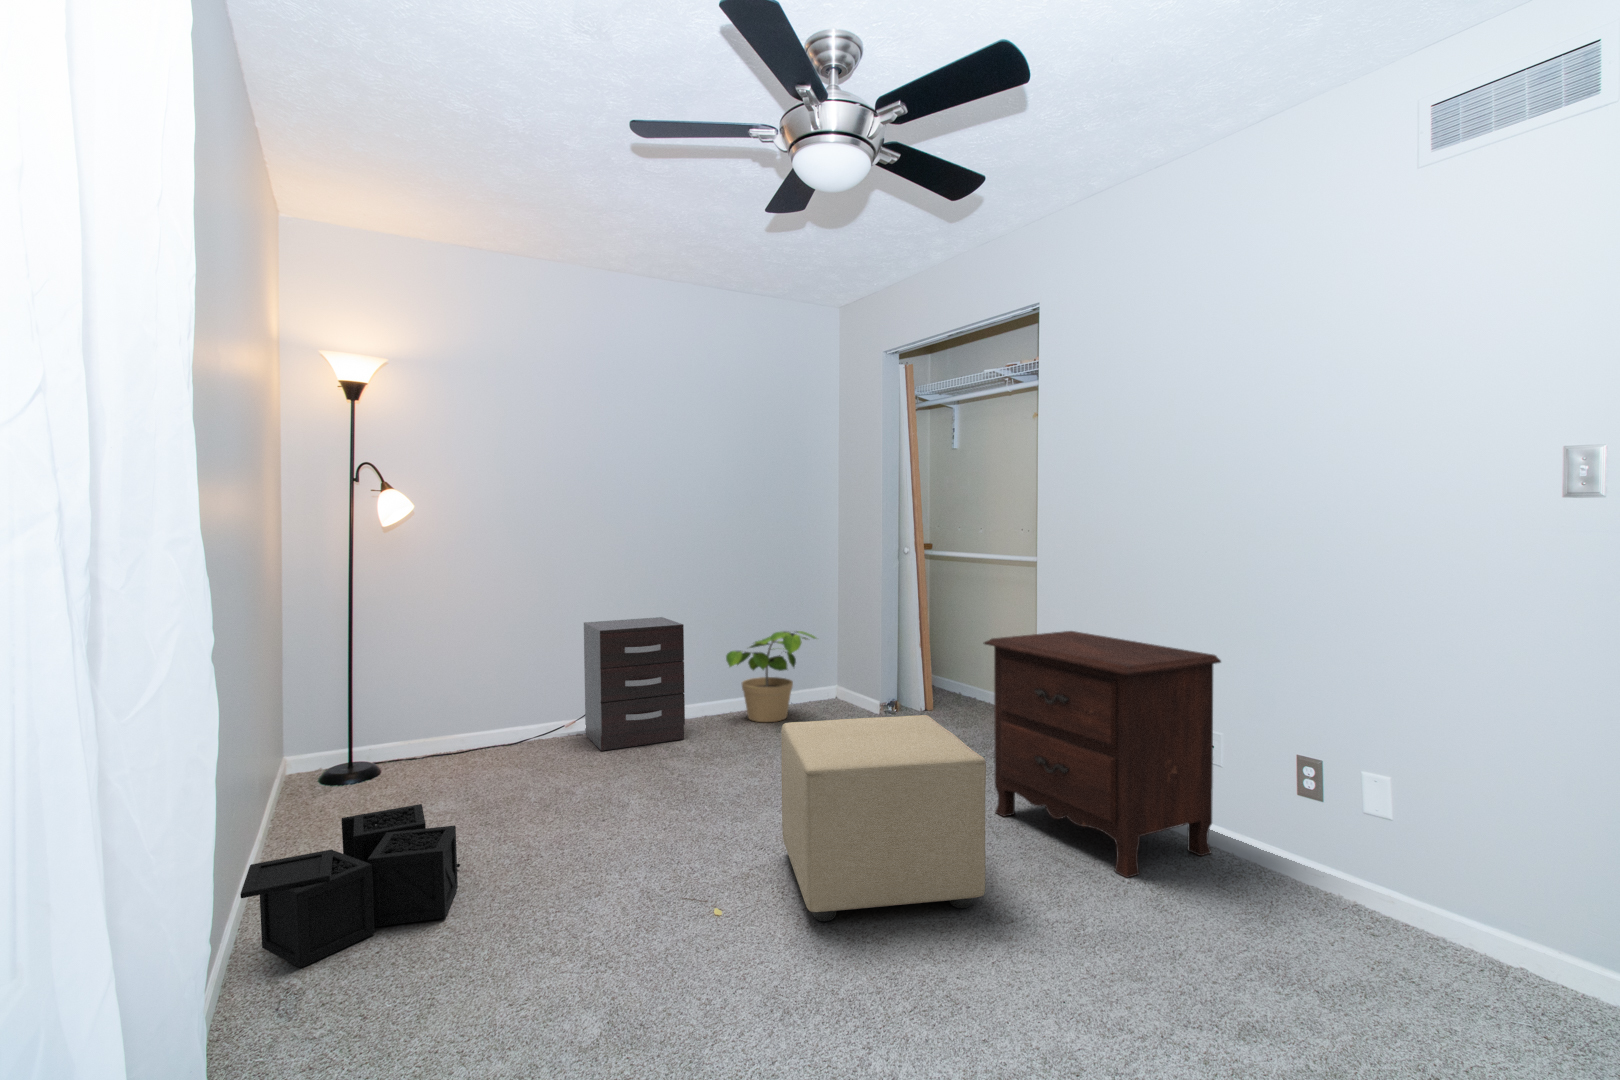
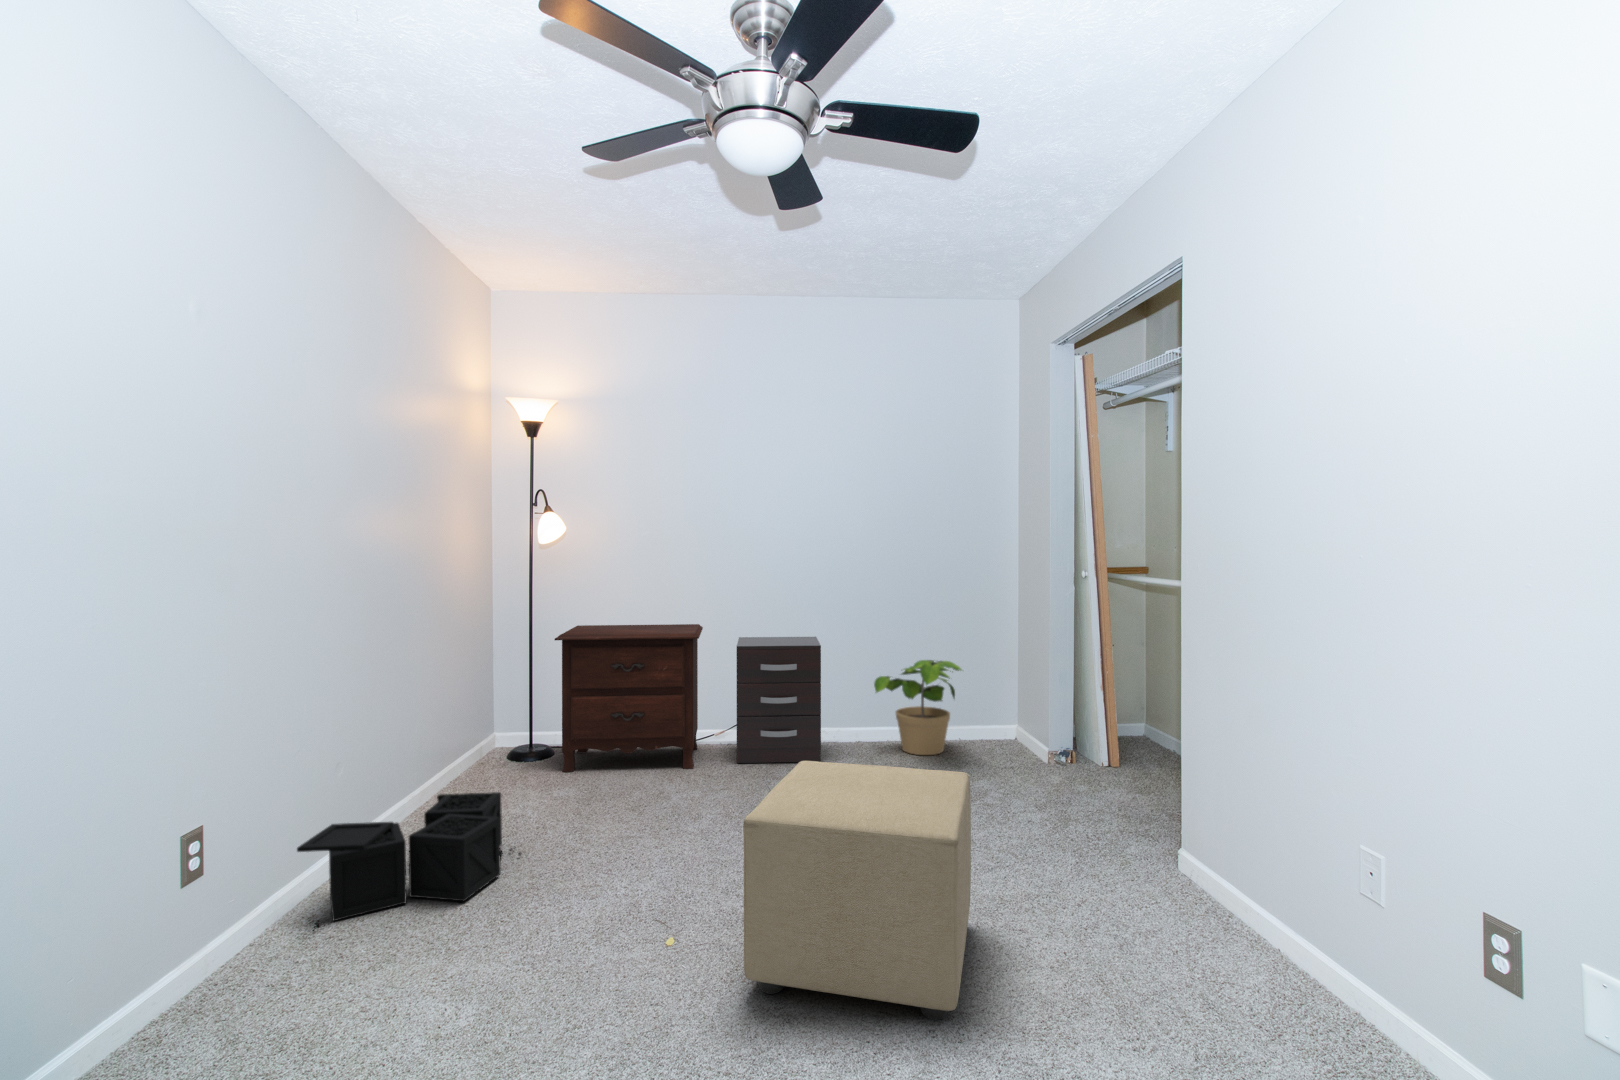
nightstand: present [984,631,1221,878] -> present [555,624,703,772]

